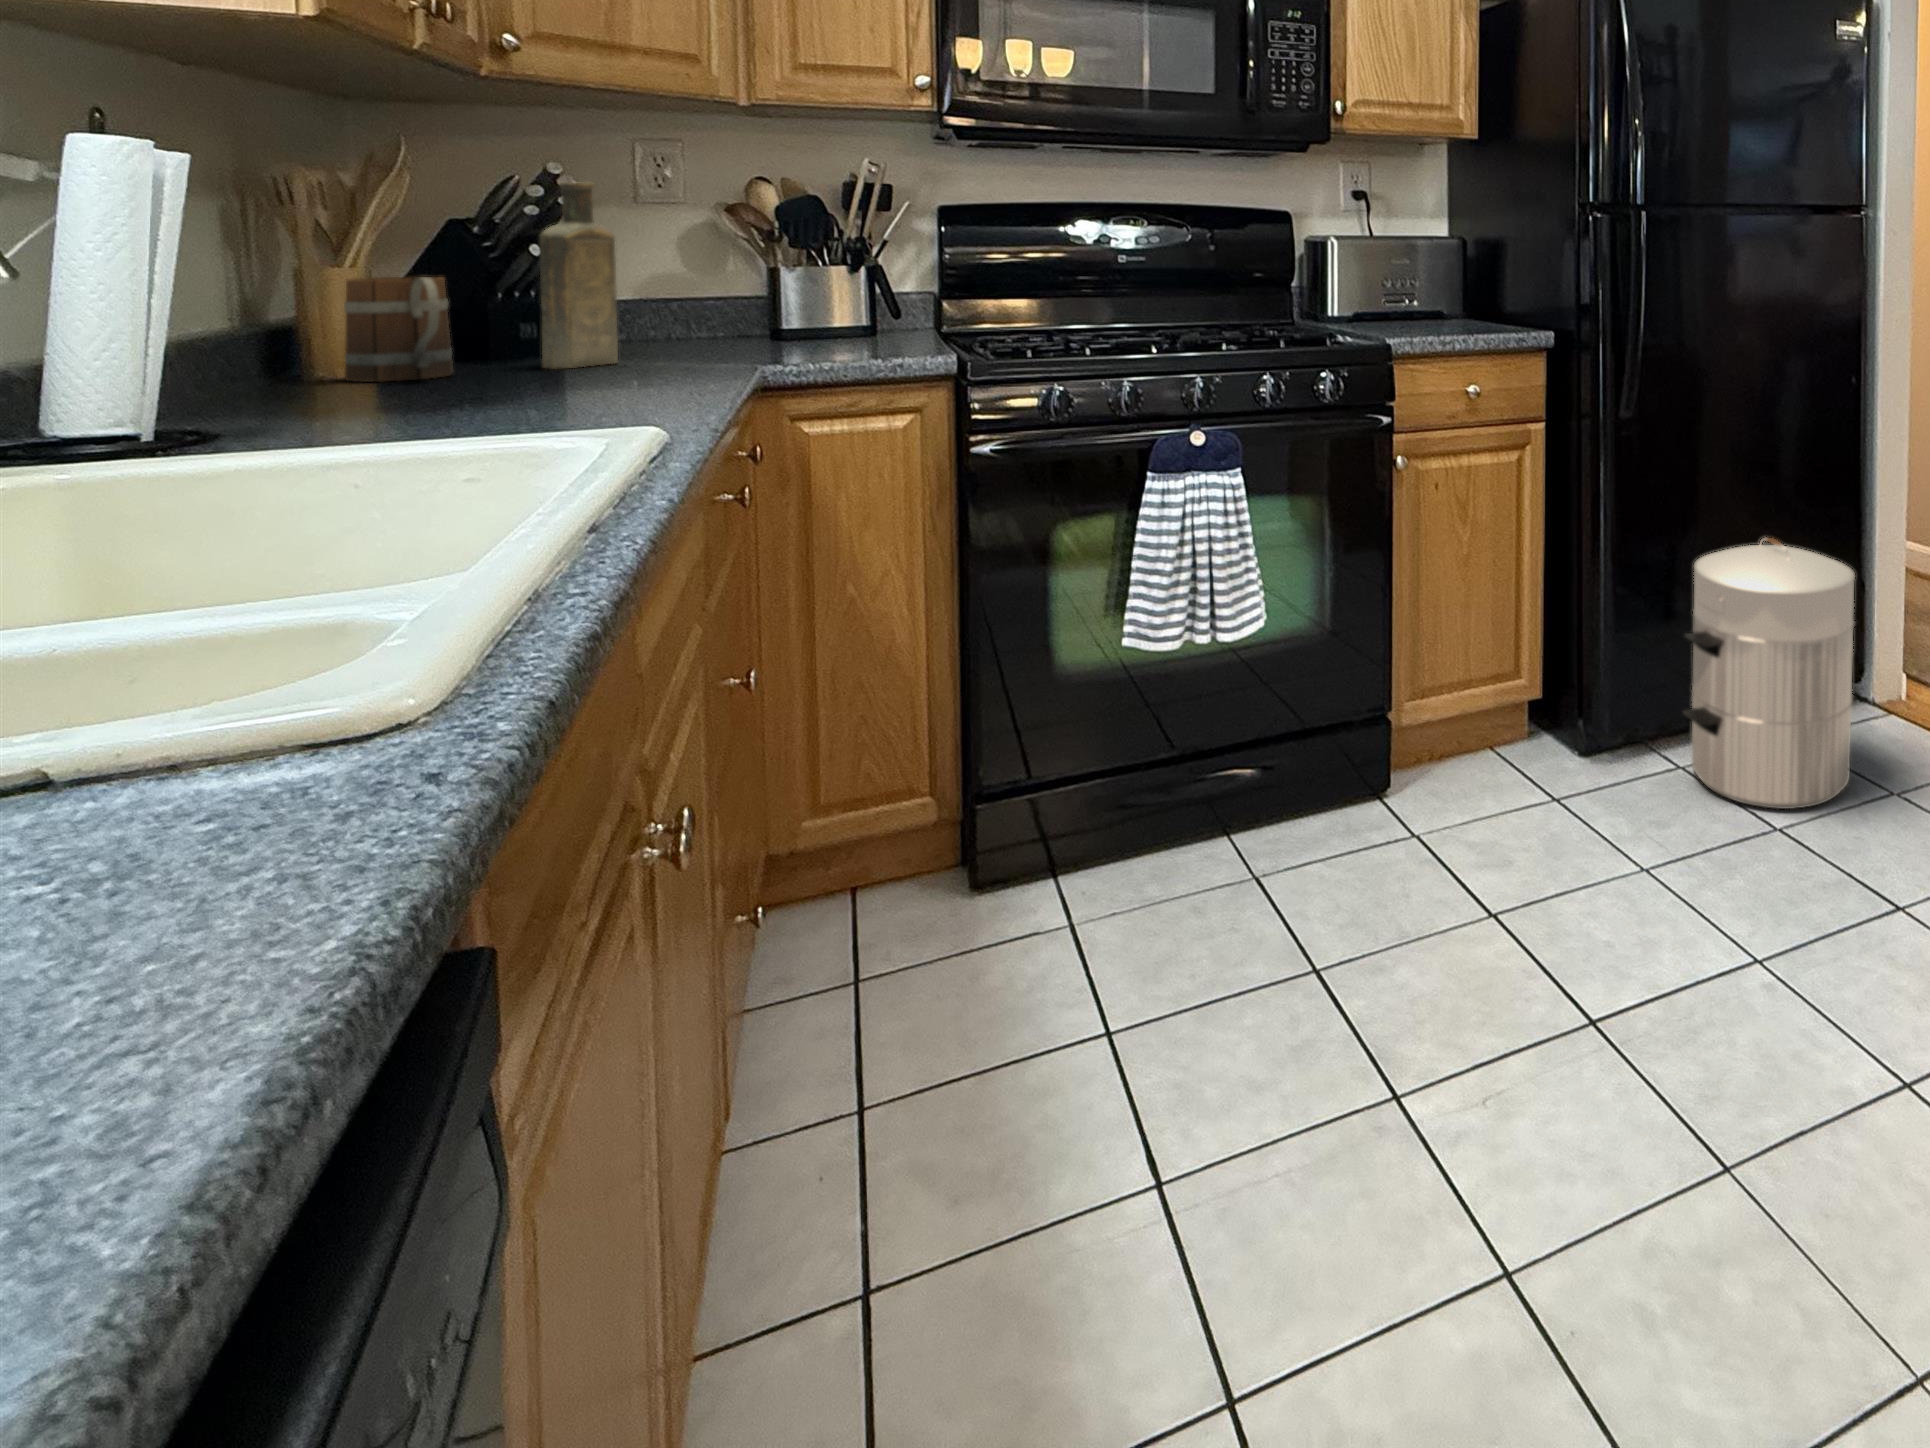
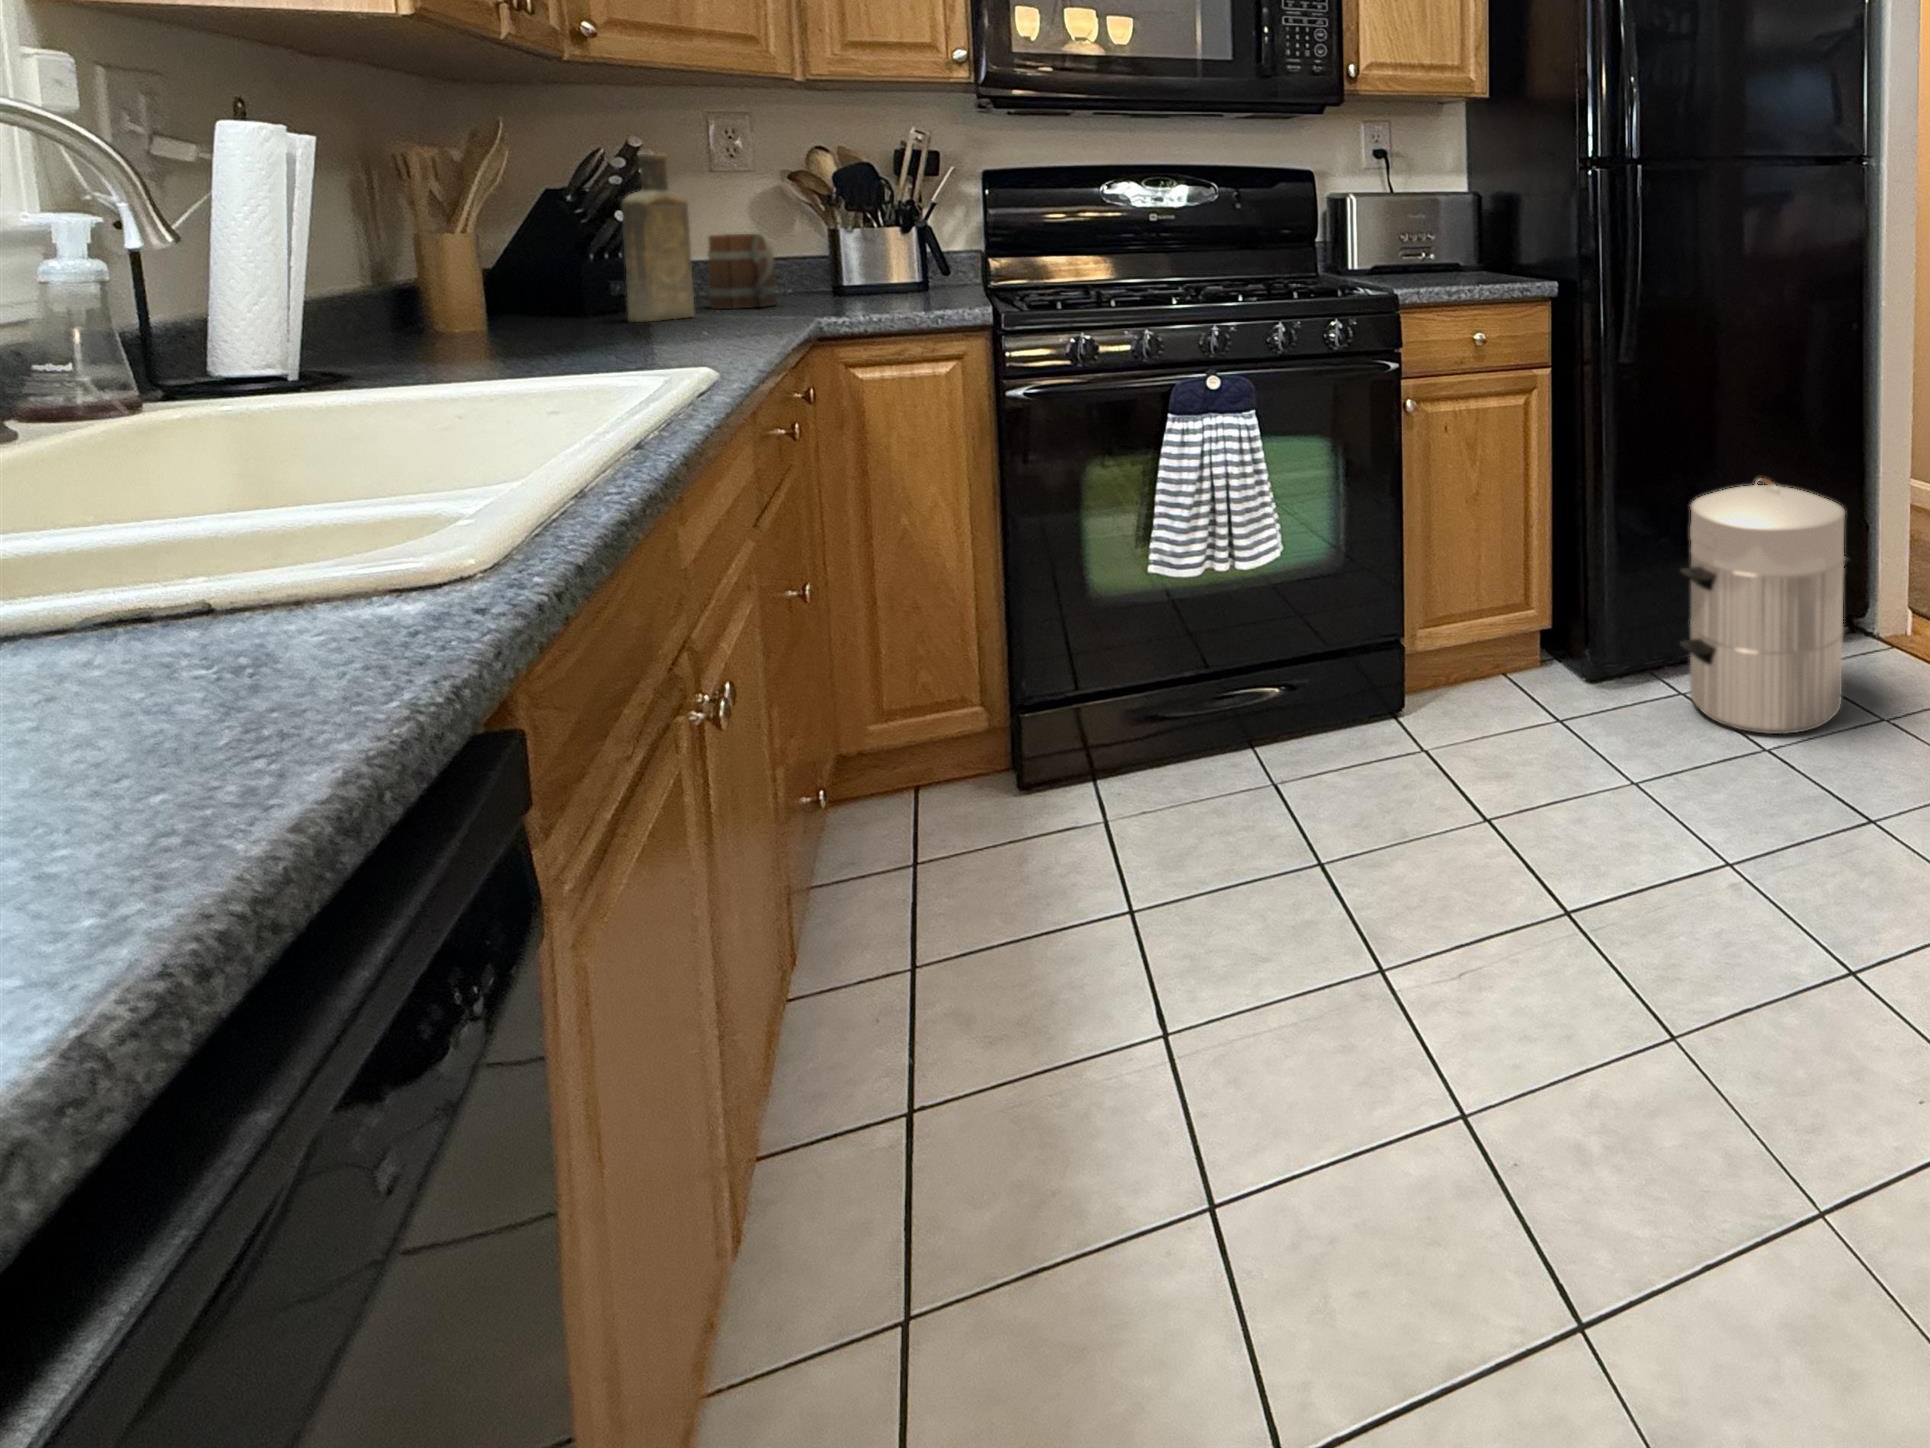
mug: present [344,277,453,382] -> present [708,234,777,309]

